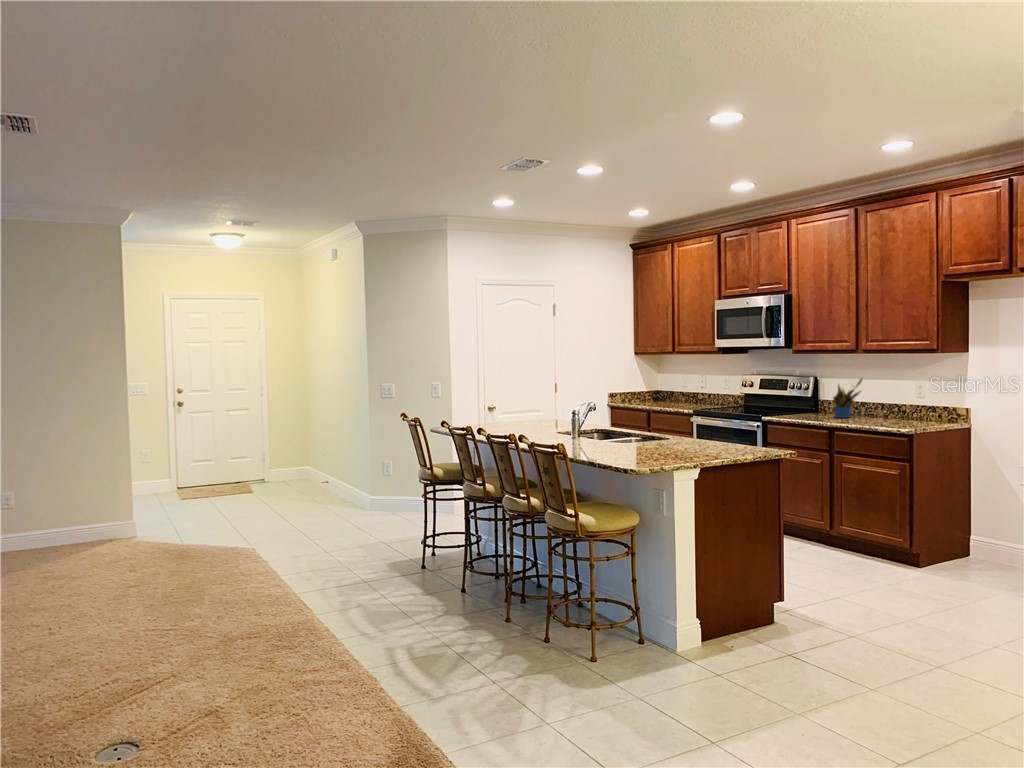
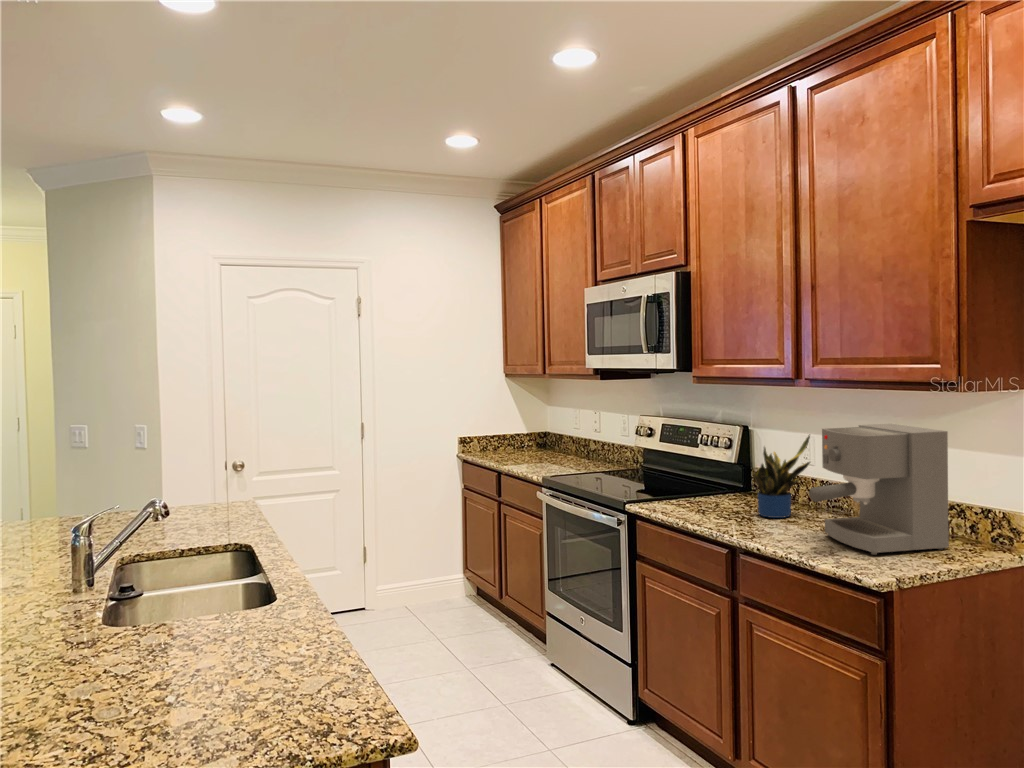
coffee maker: none [872,370,931,424] -> present [809,424,949,555]

